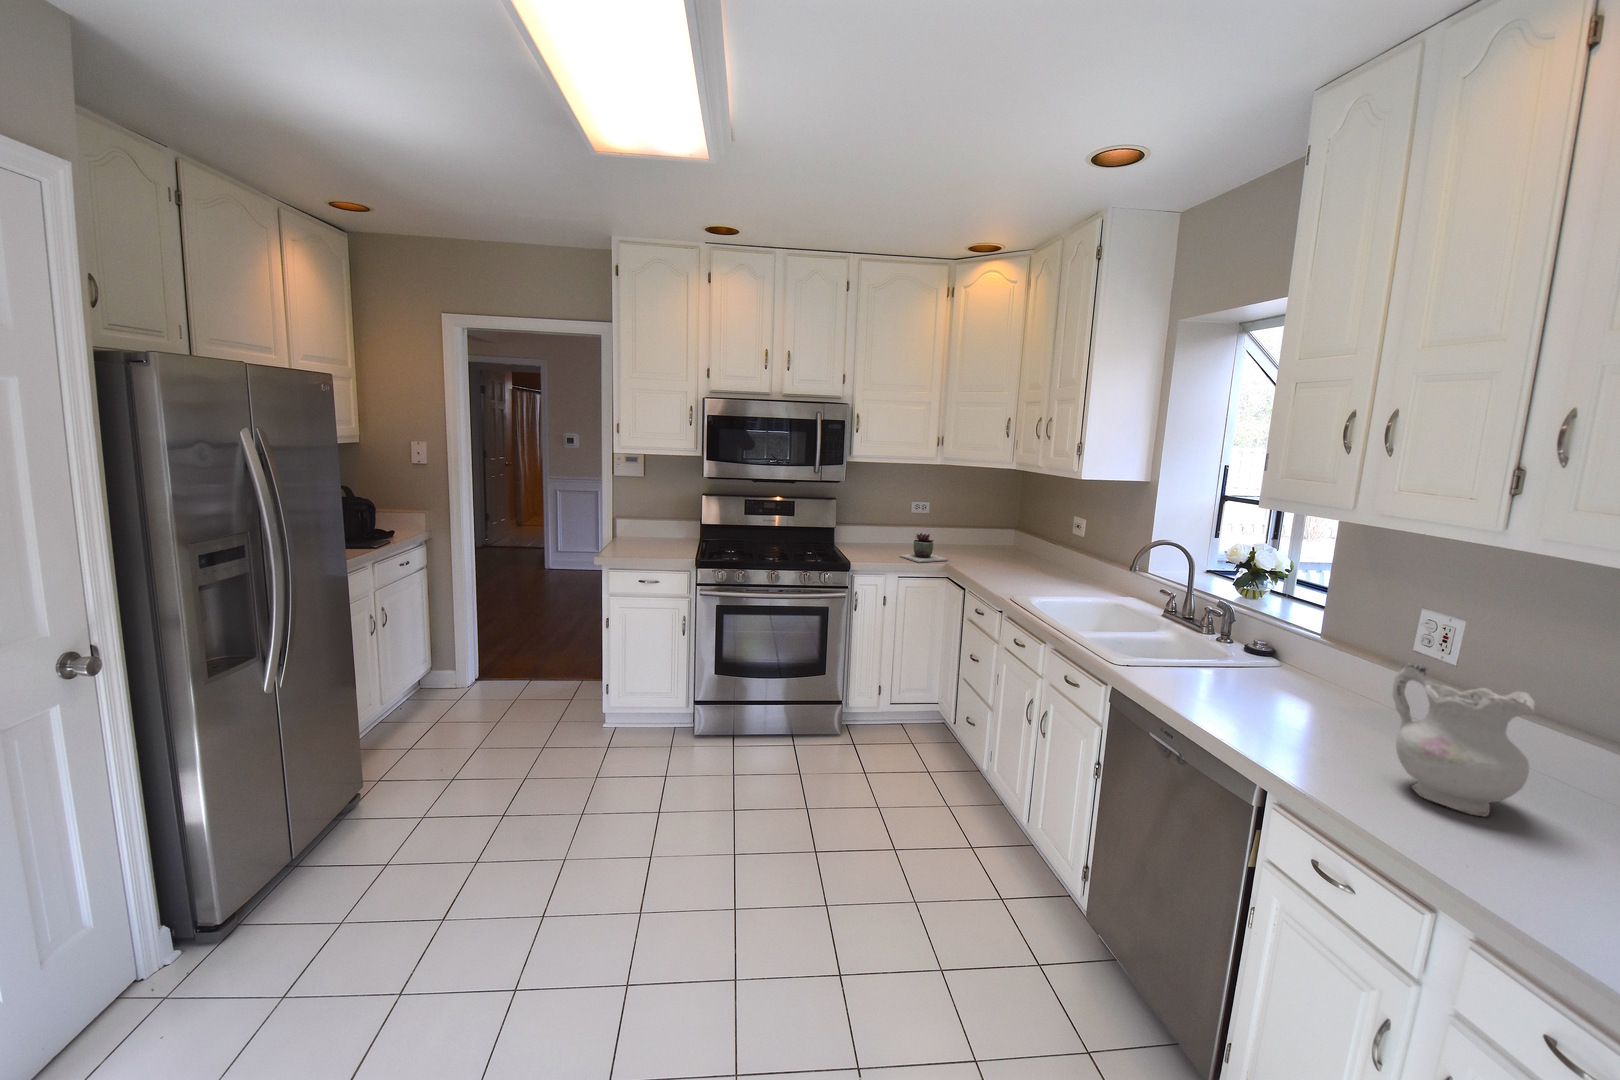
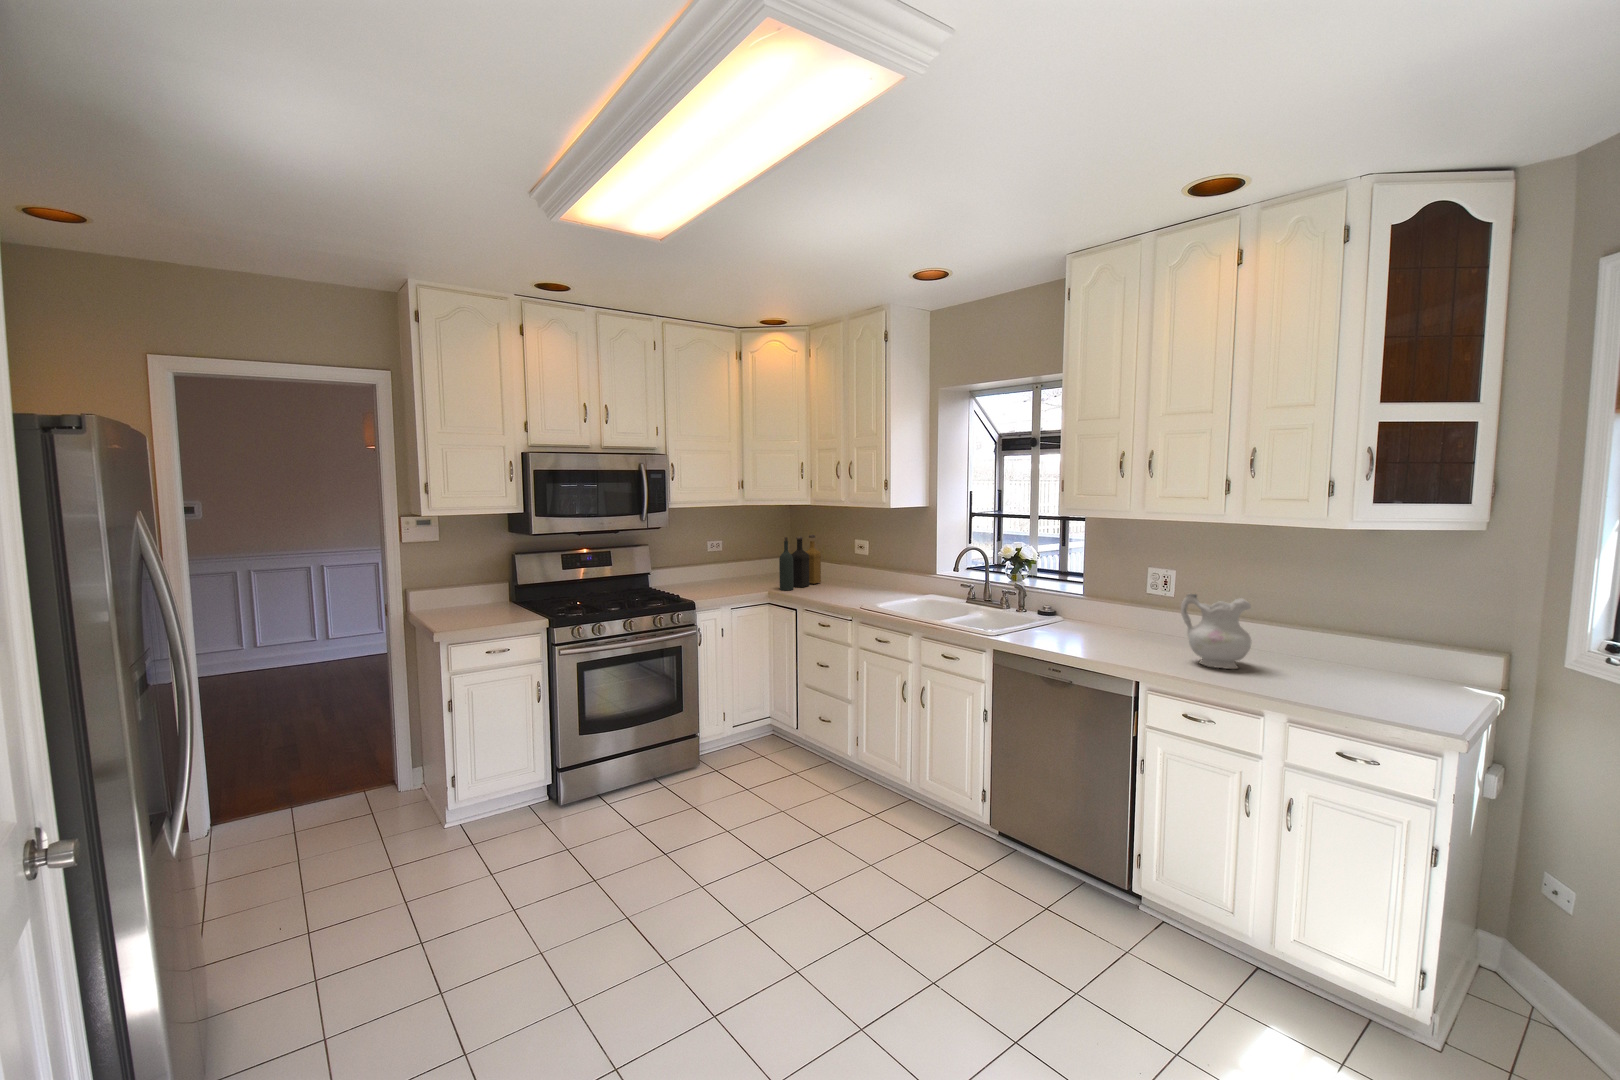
bottle: none [964,505,1029,566] -> present [779,535,821,591]
succulent plant: present [899,533,949,563] -> none [721,567,764,594]

